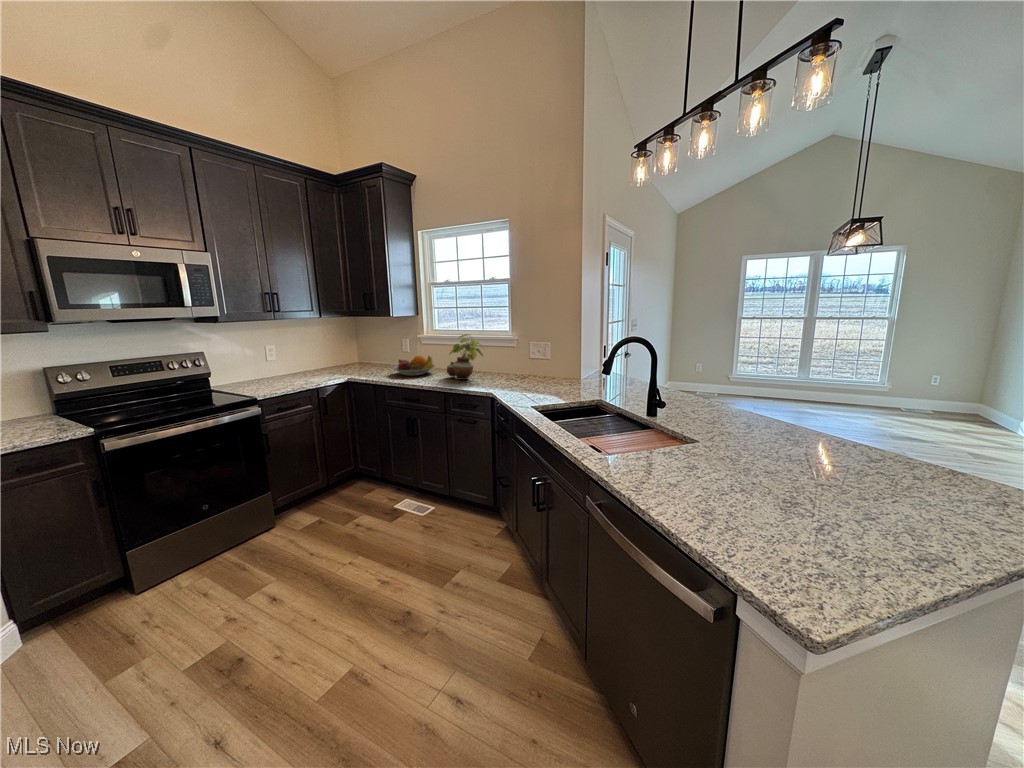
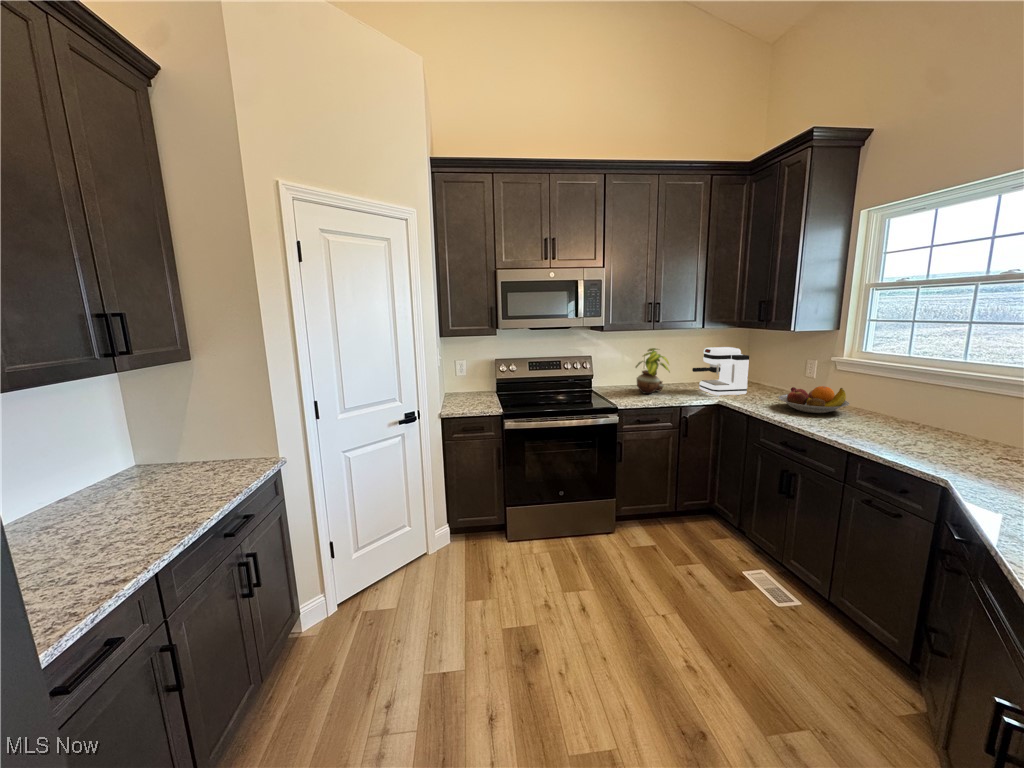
coffee maker: none [318,333,367,376] -> present [692,347,749,396]
potted plant: present [447,334,483,380] -> present [636,348,670,394]

